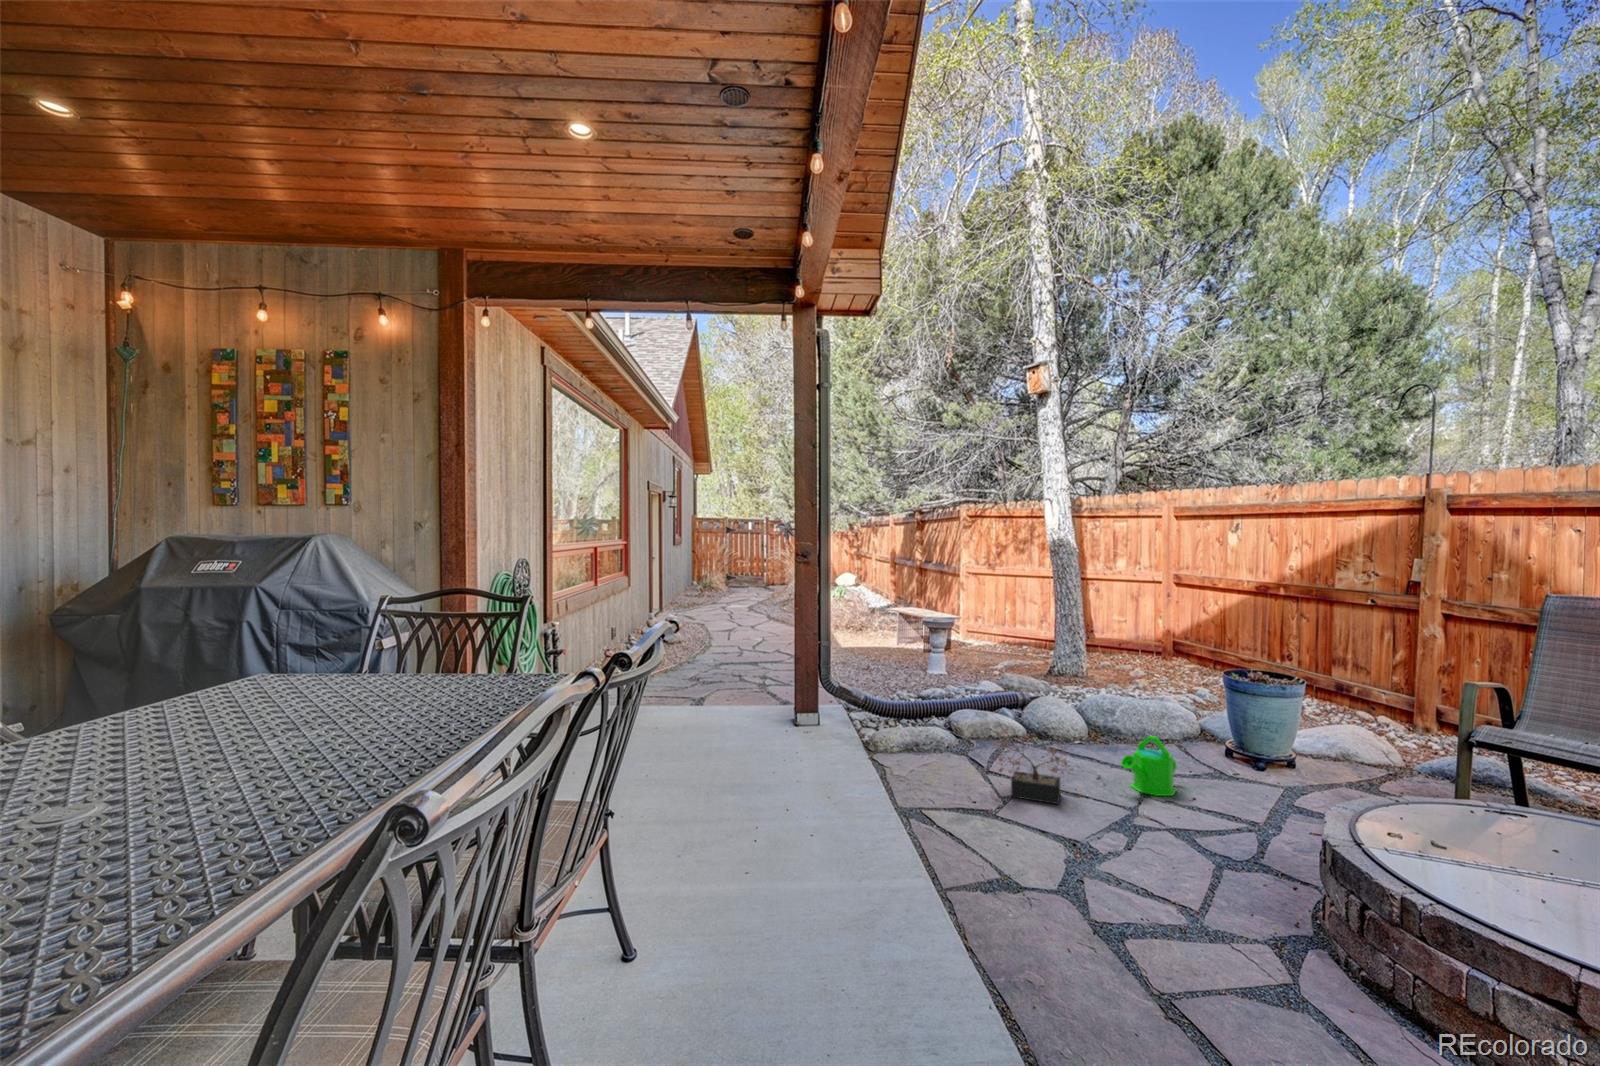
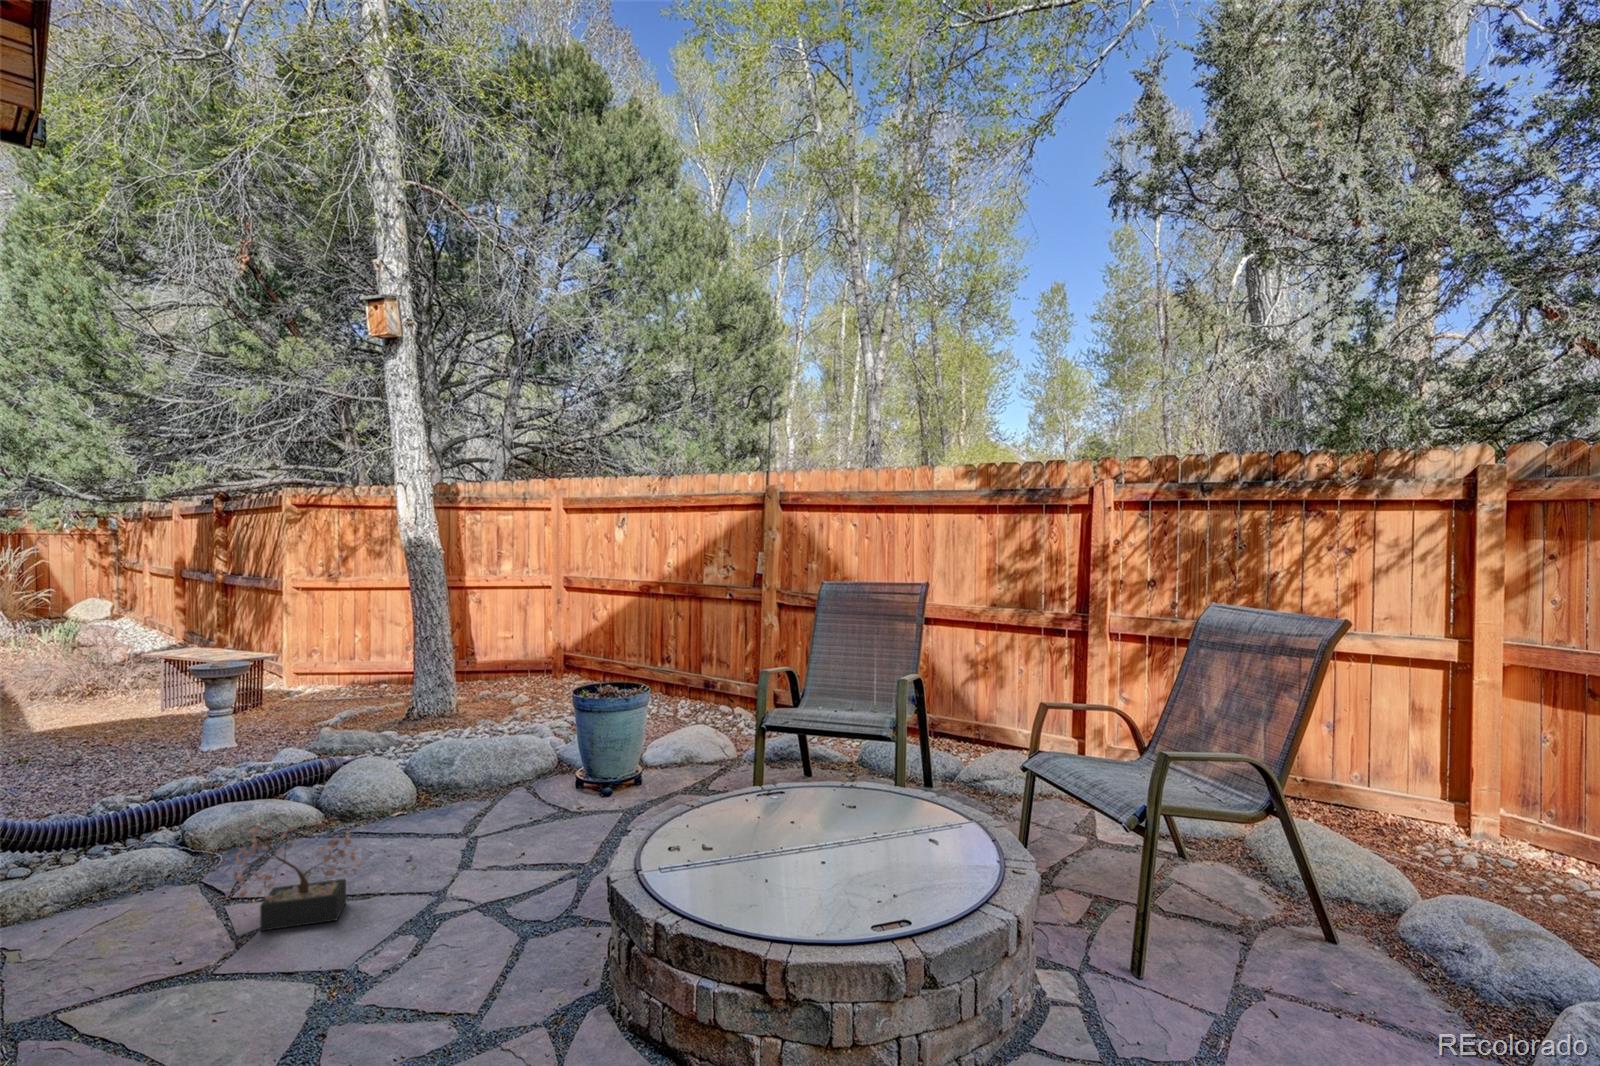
watering can: present [1121,735,1177,796] -> none [437,788,514,867]

